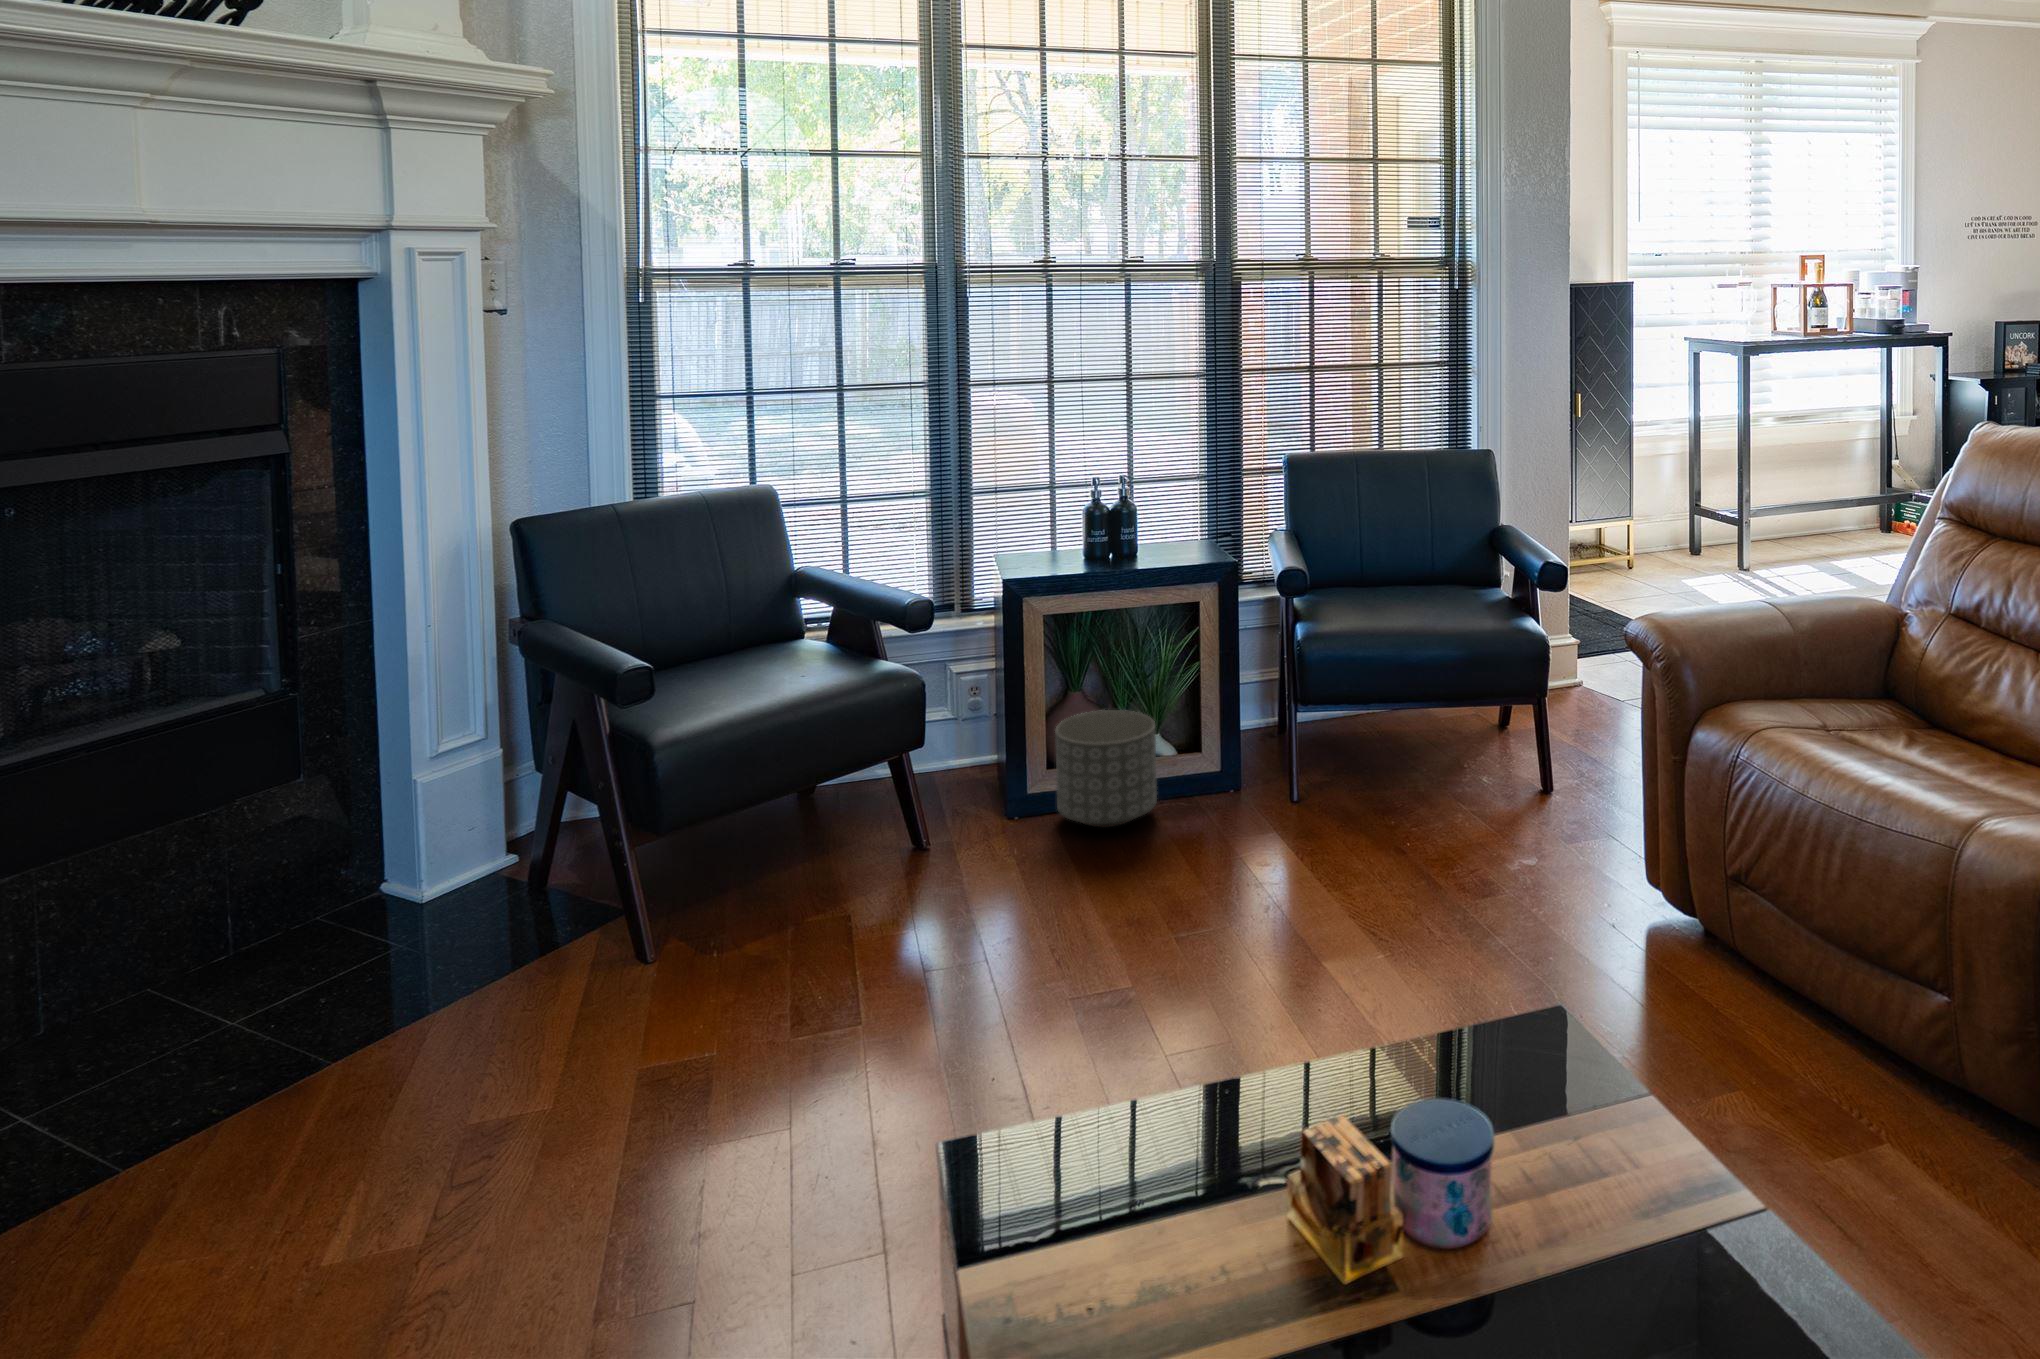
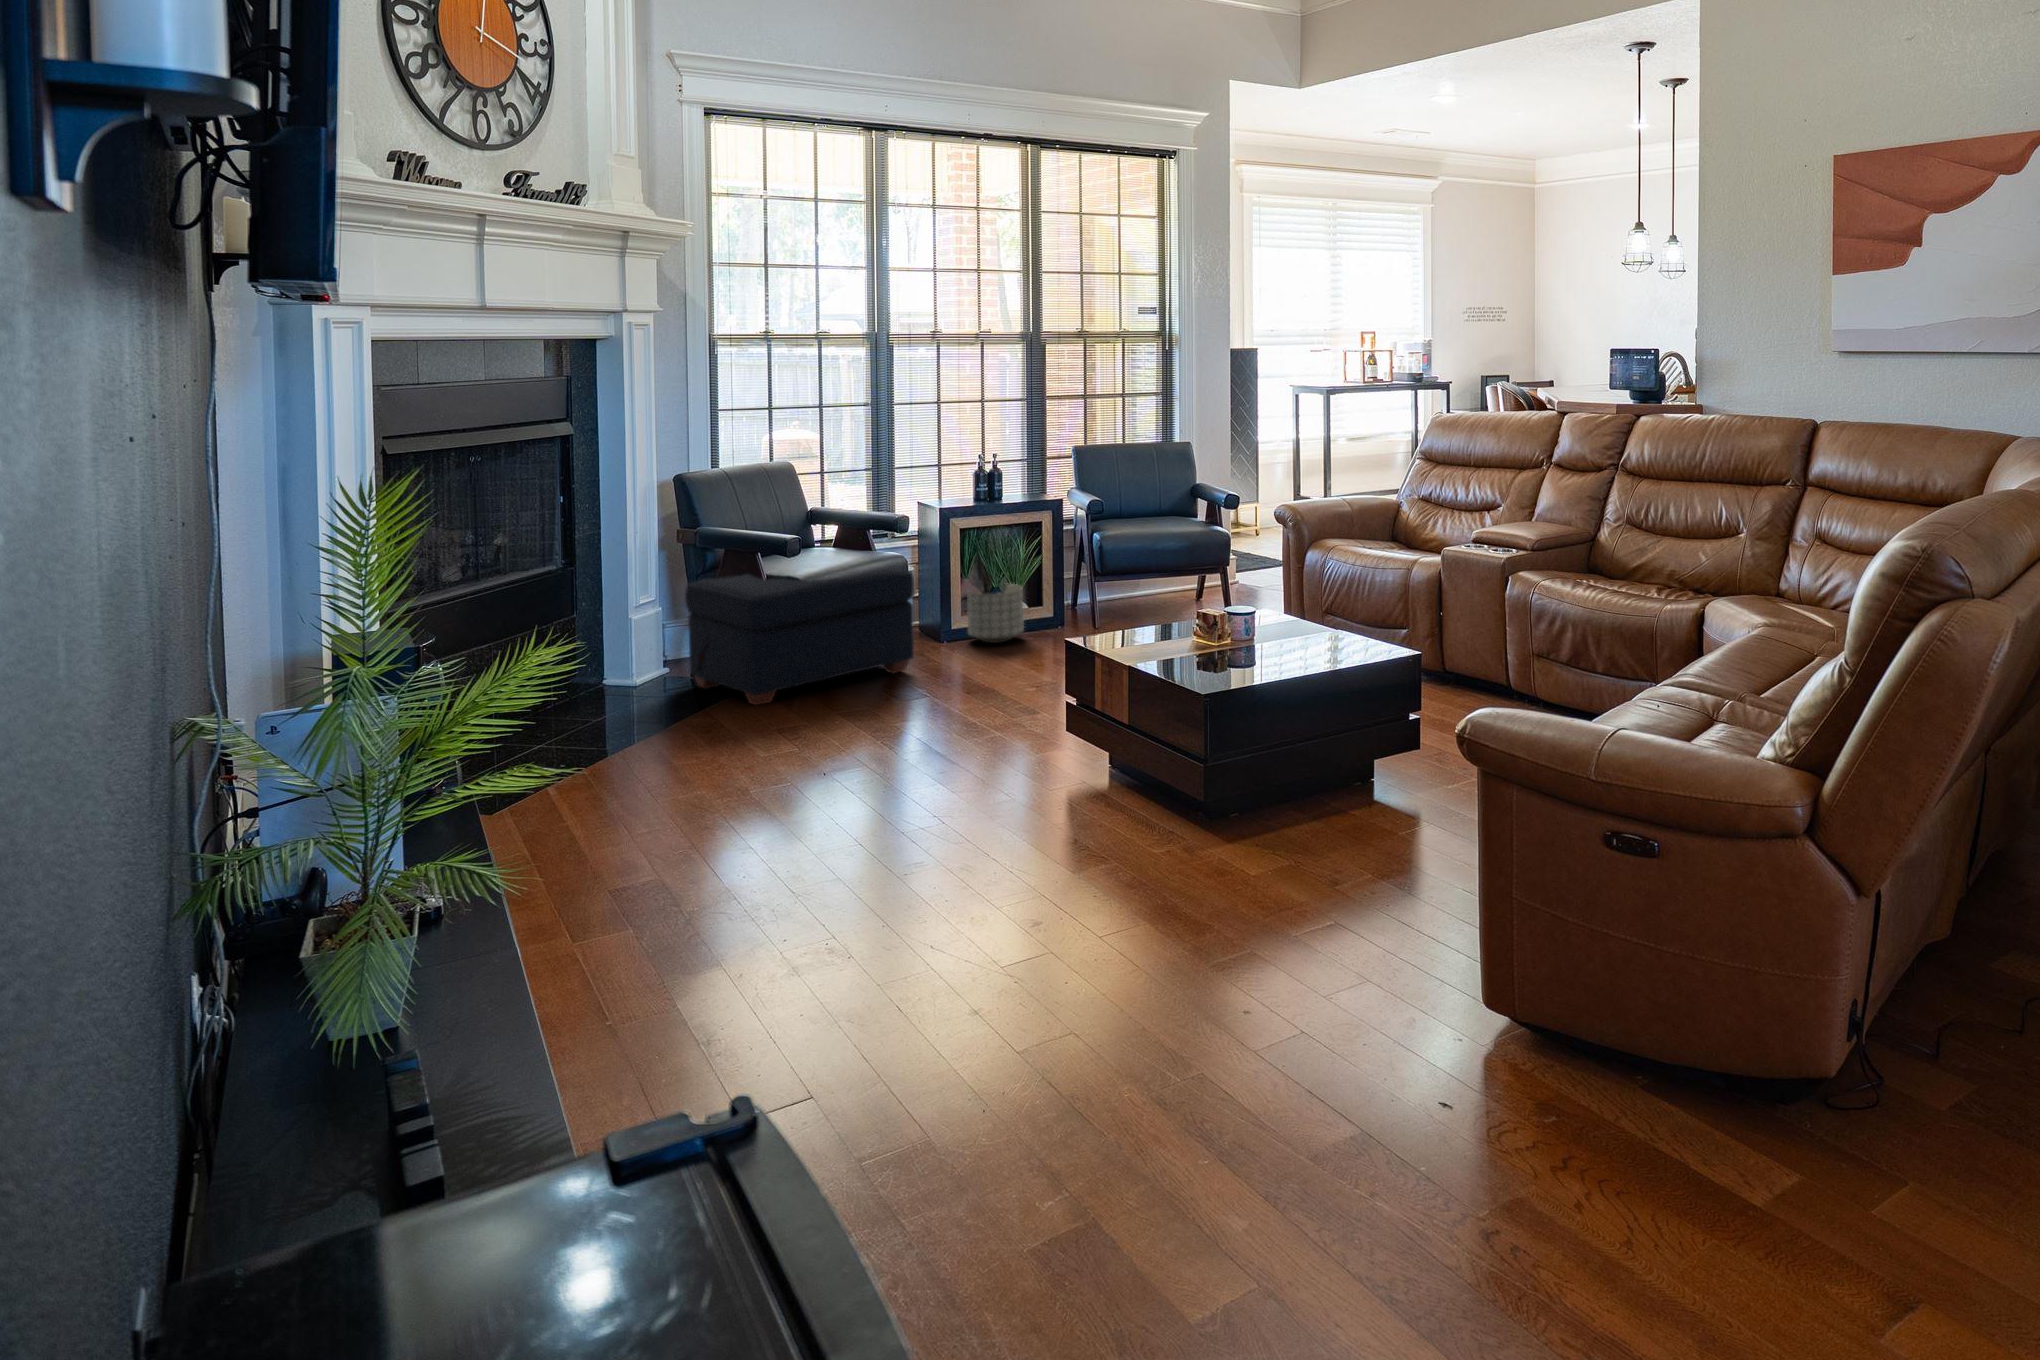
ottoman: none [492,670,902,1006] -> present [685,566,914,705]

